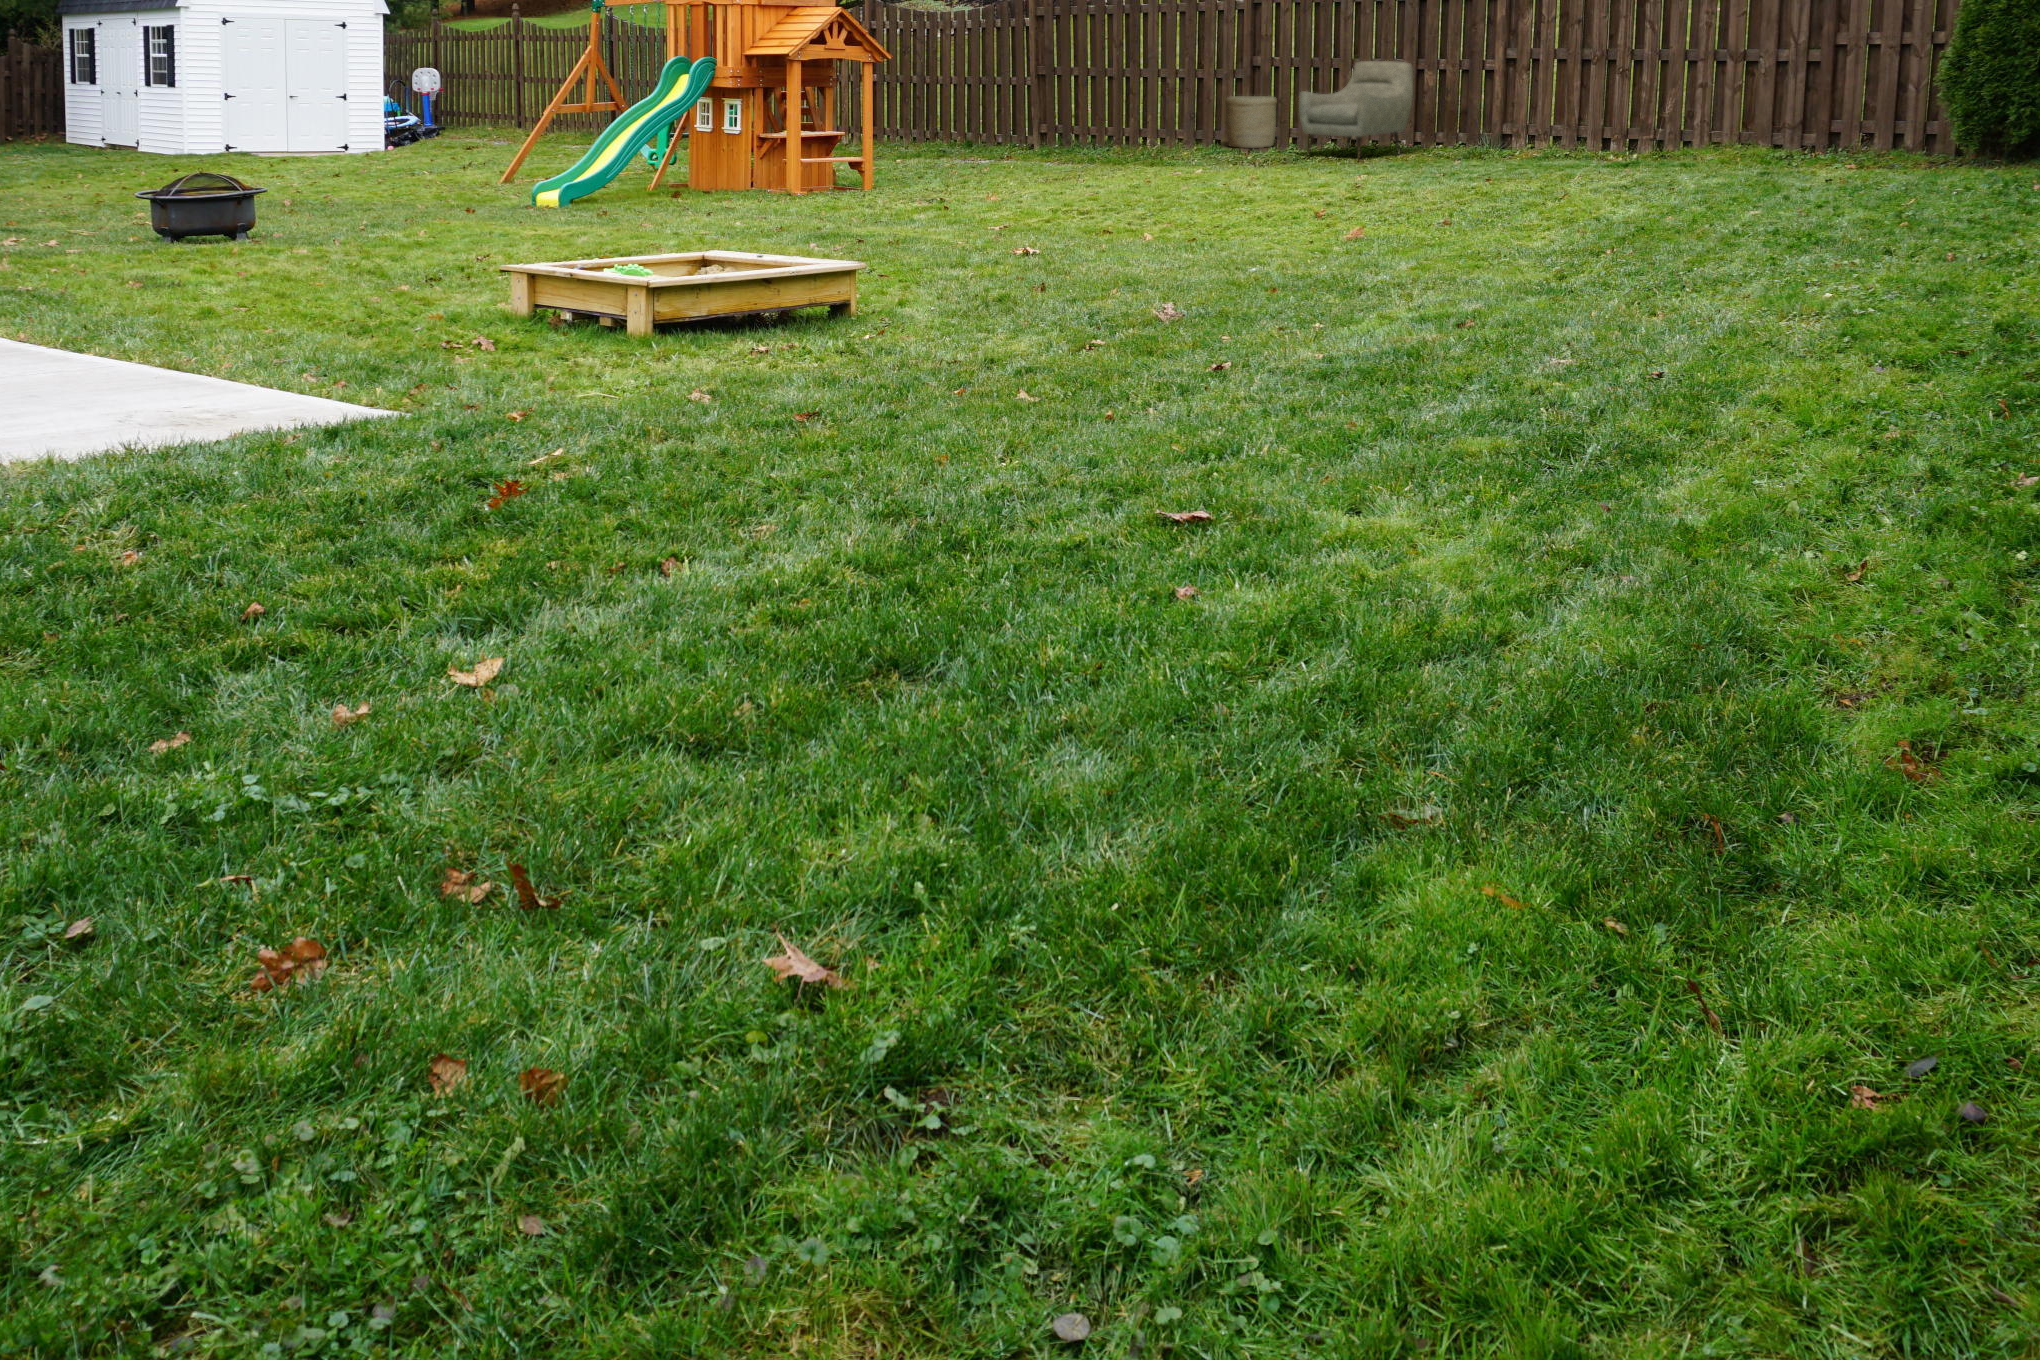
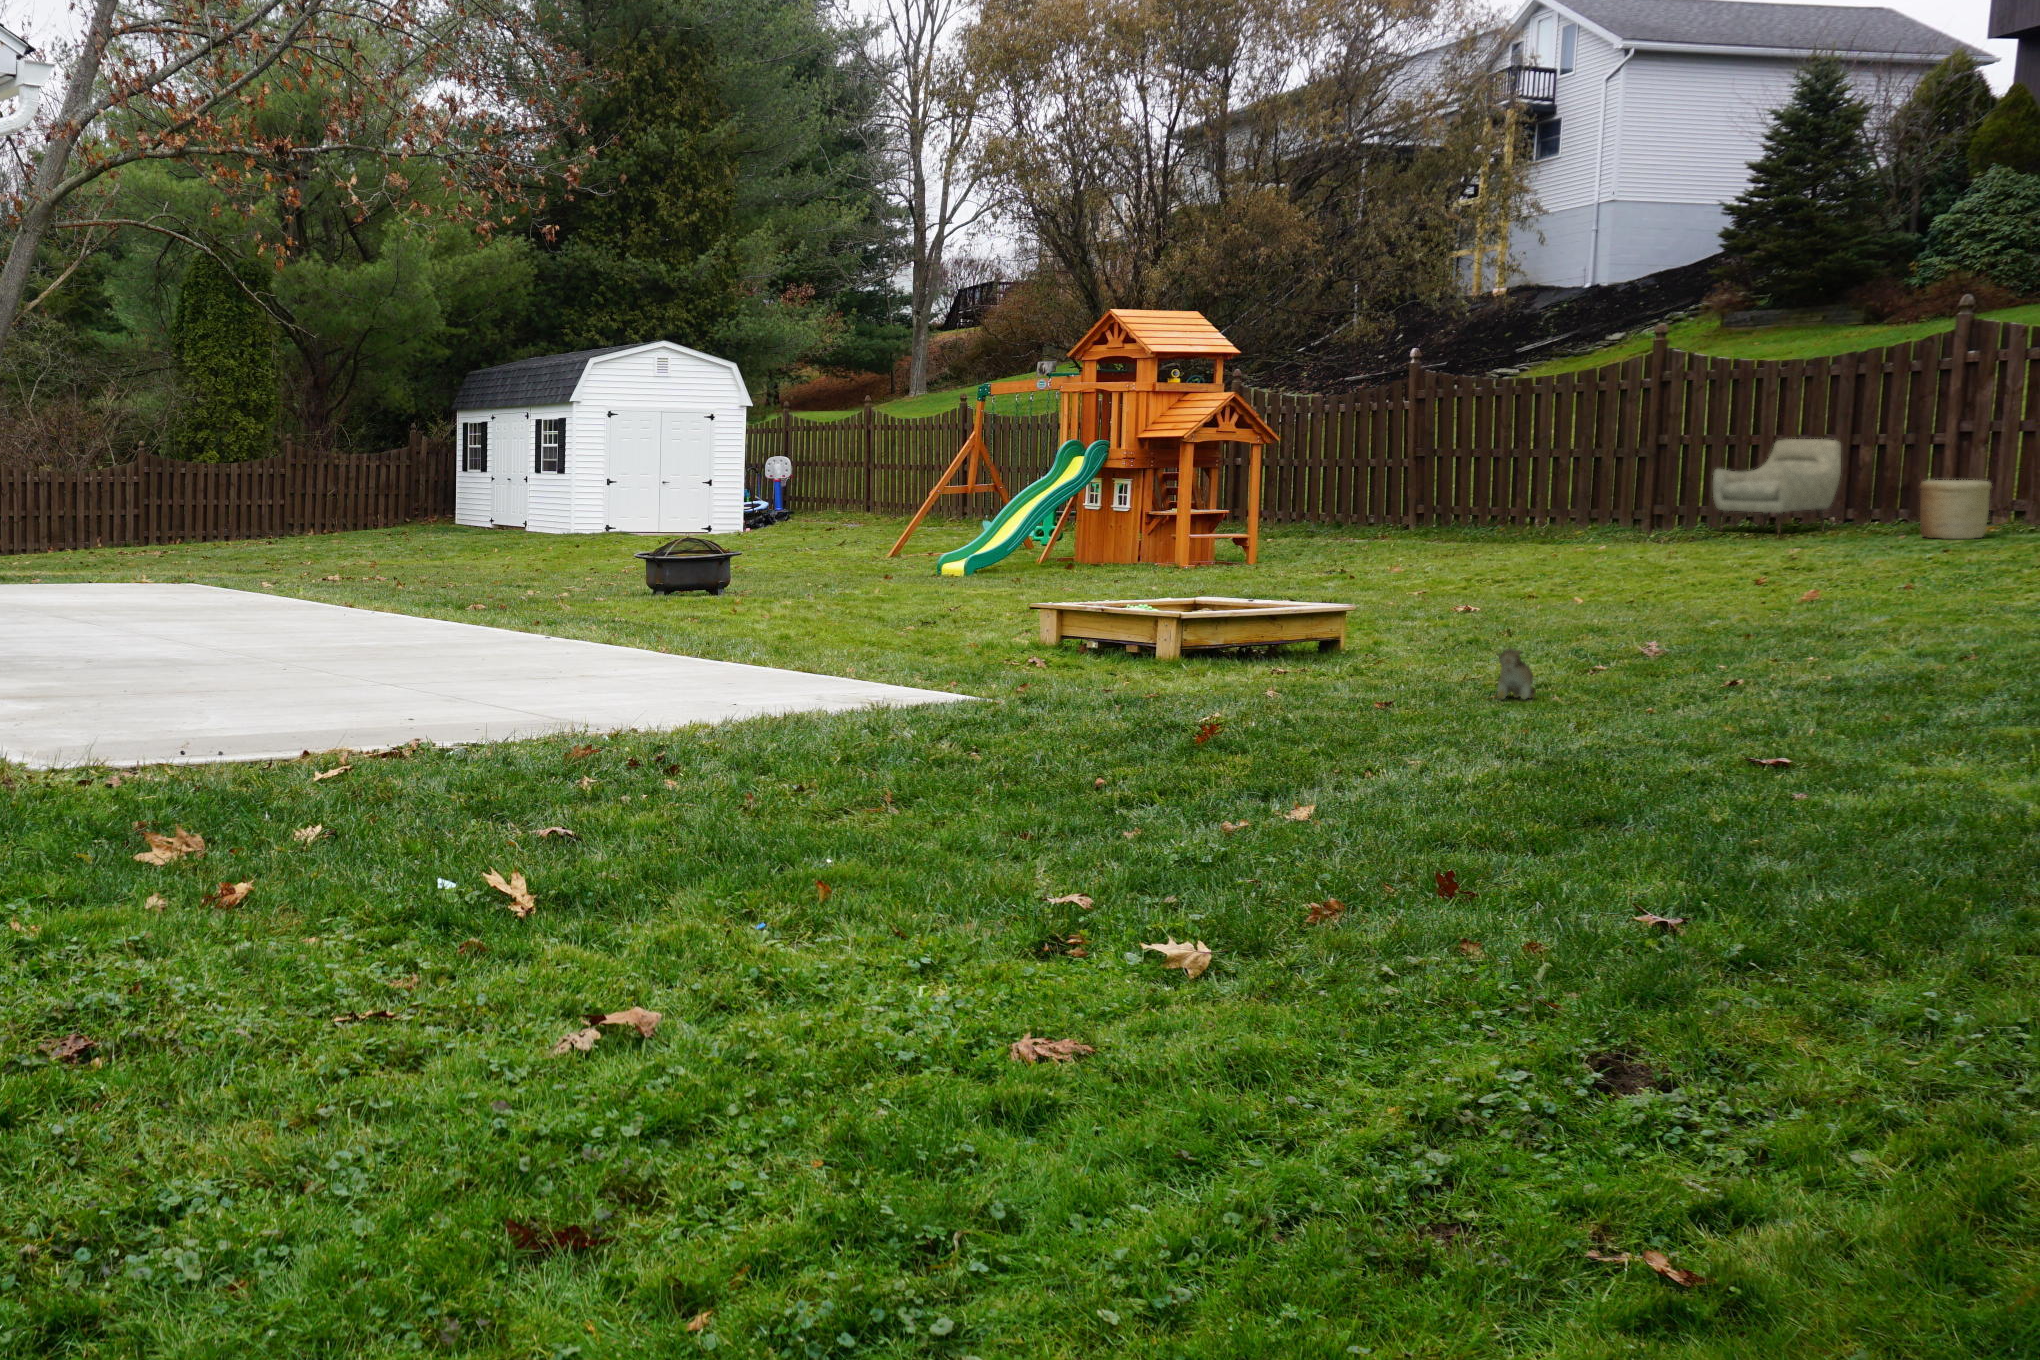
basket: present [1225,96,1277,148] -> present [1920,480,1992,539]
plush toy: none [925,387,988,457] -> present [1497,648,1536,699]

